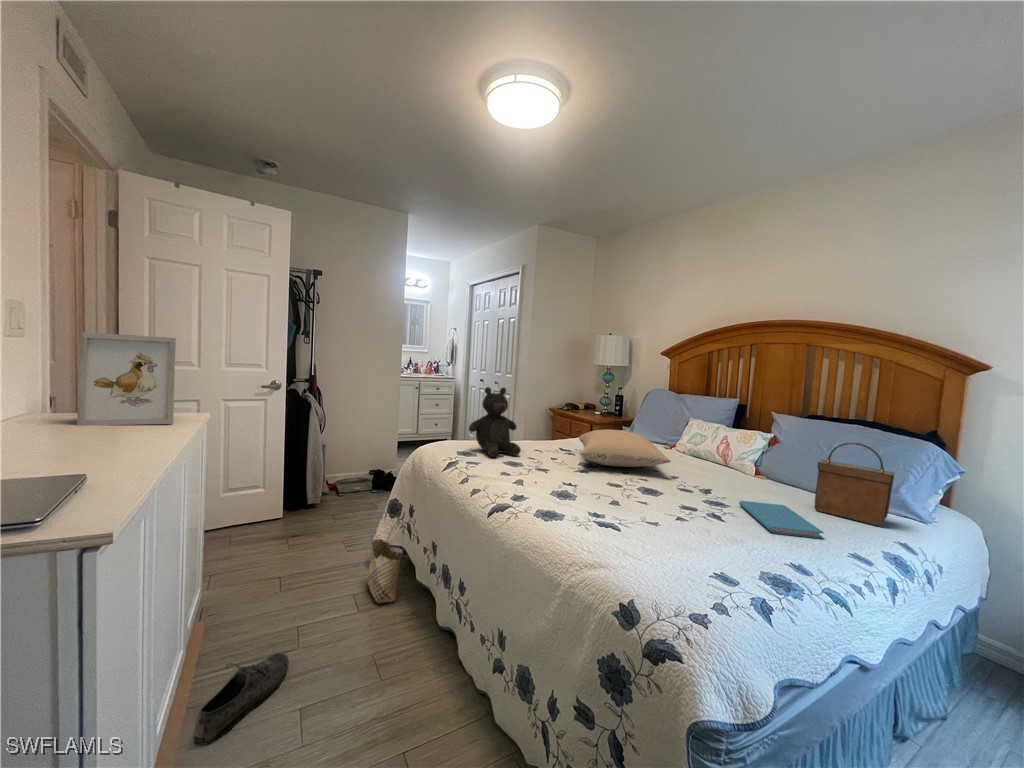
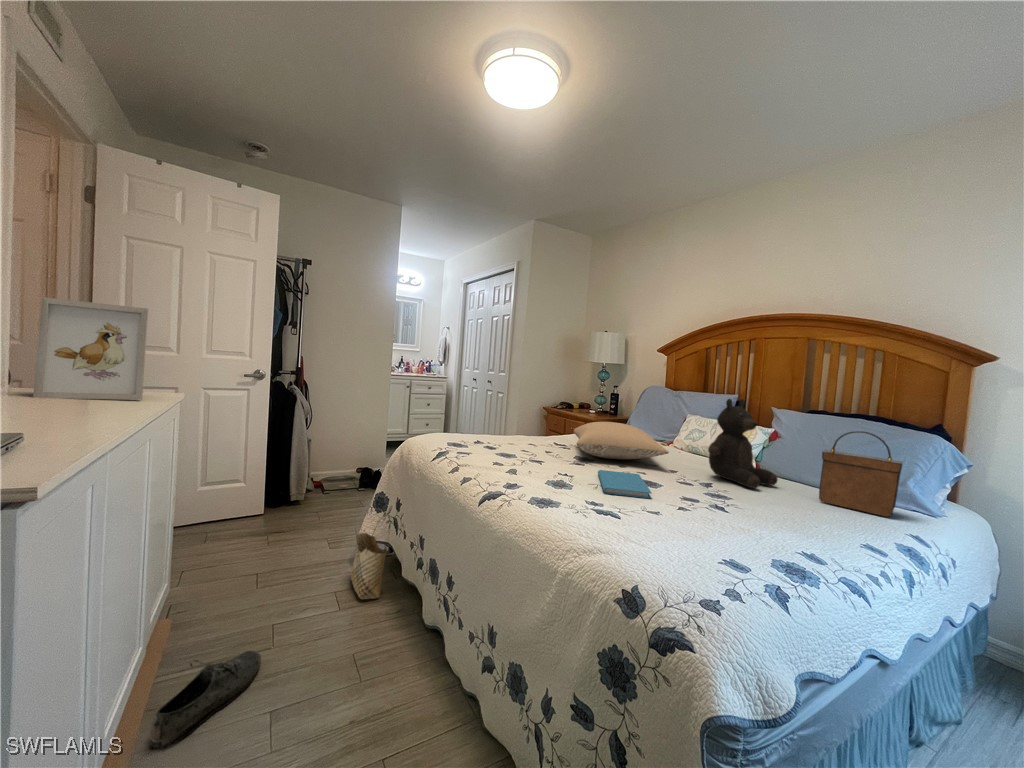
teddy bear: present [469,387,521,457] -> present [708,399,778,488]
book: present [739,501,824,539] -> present [598,470,652,498]

